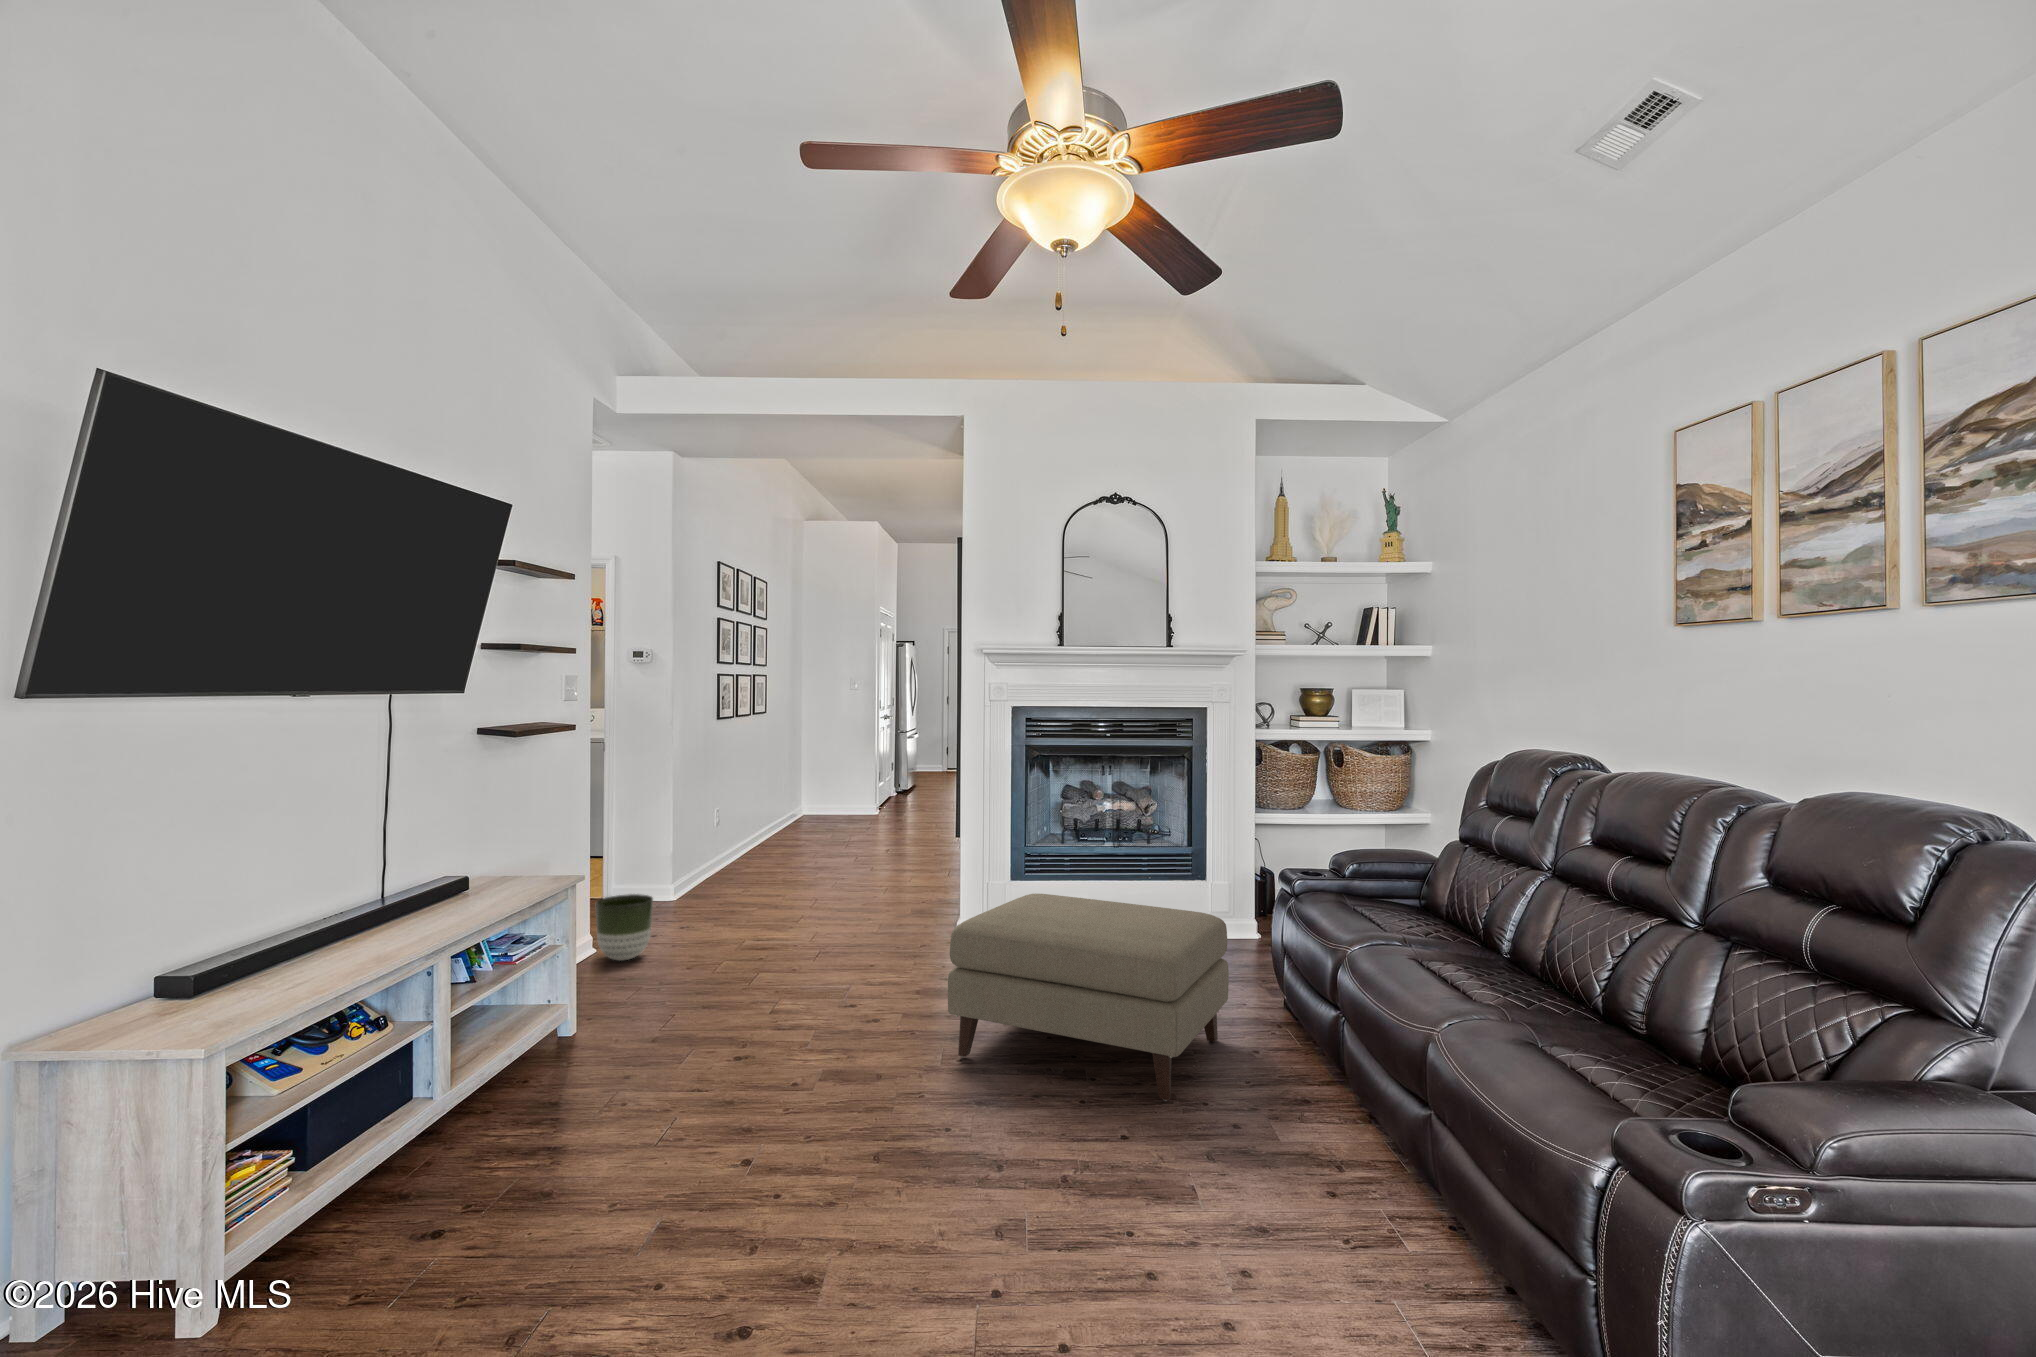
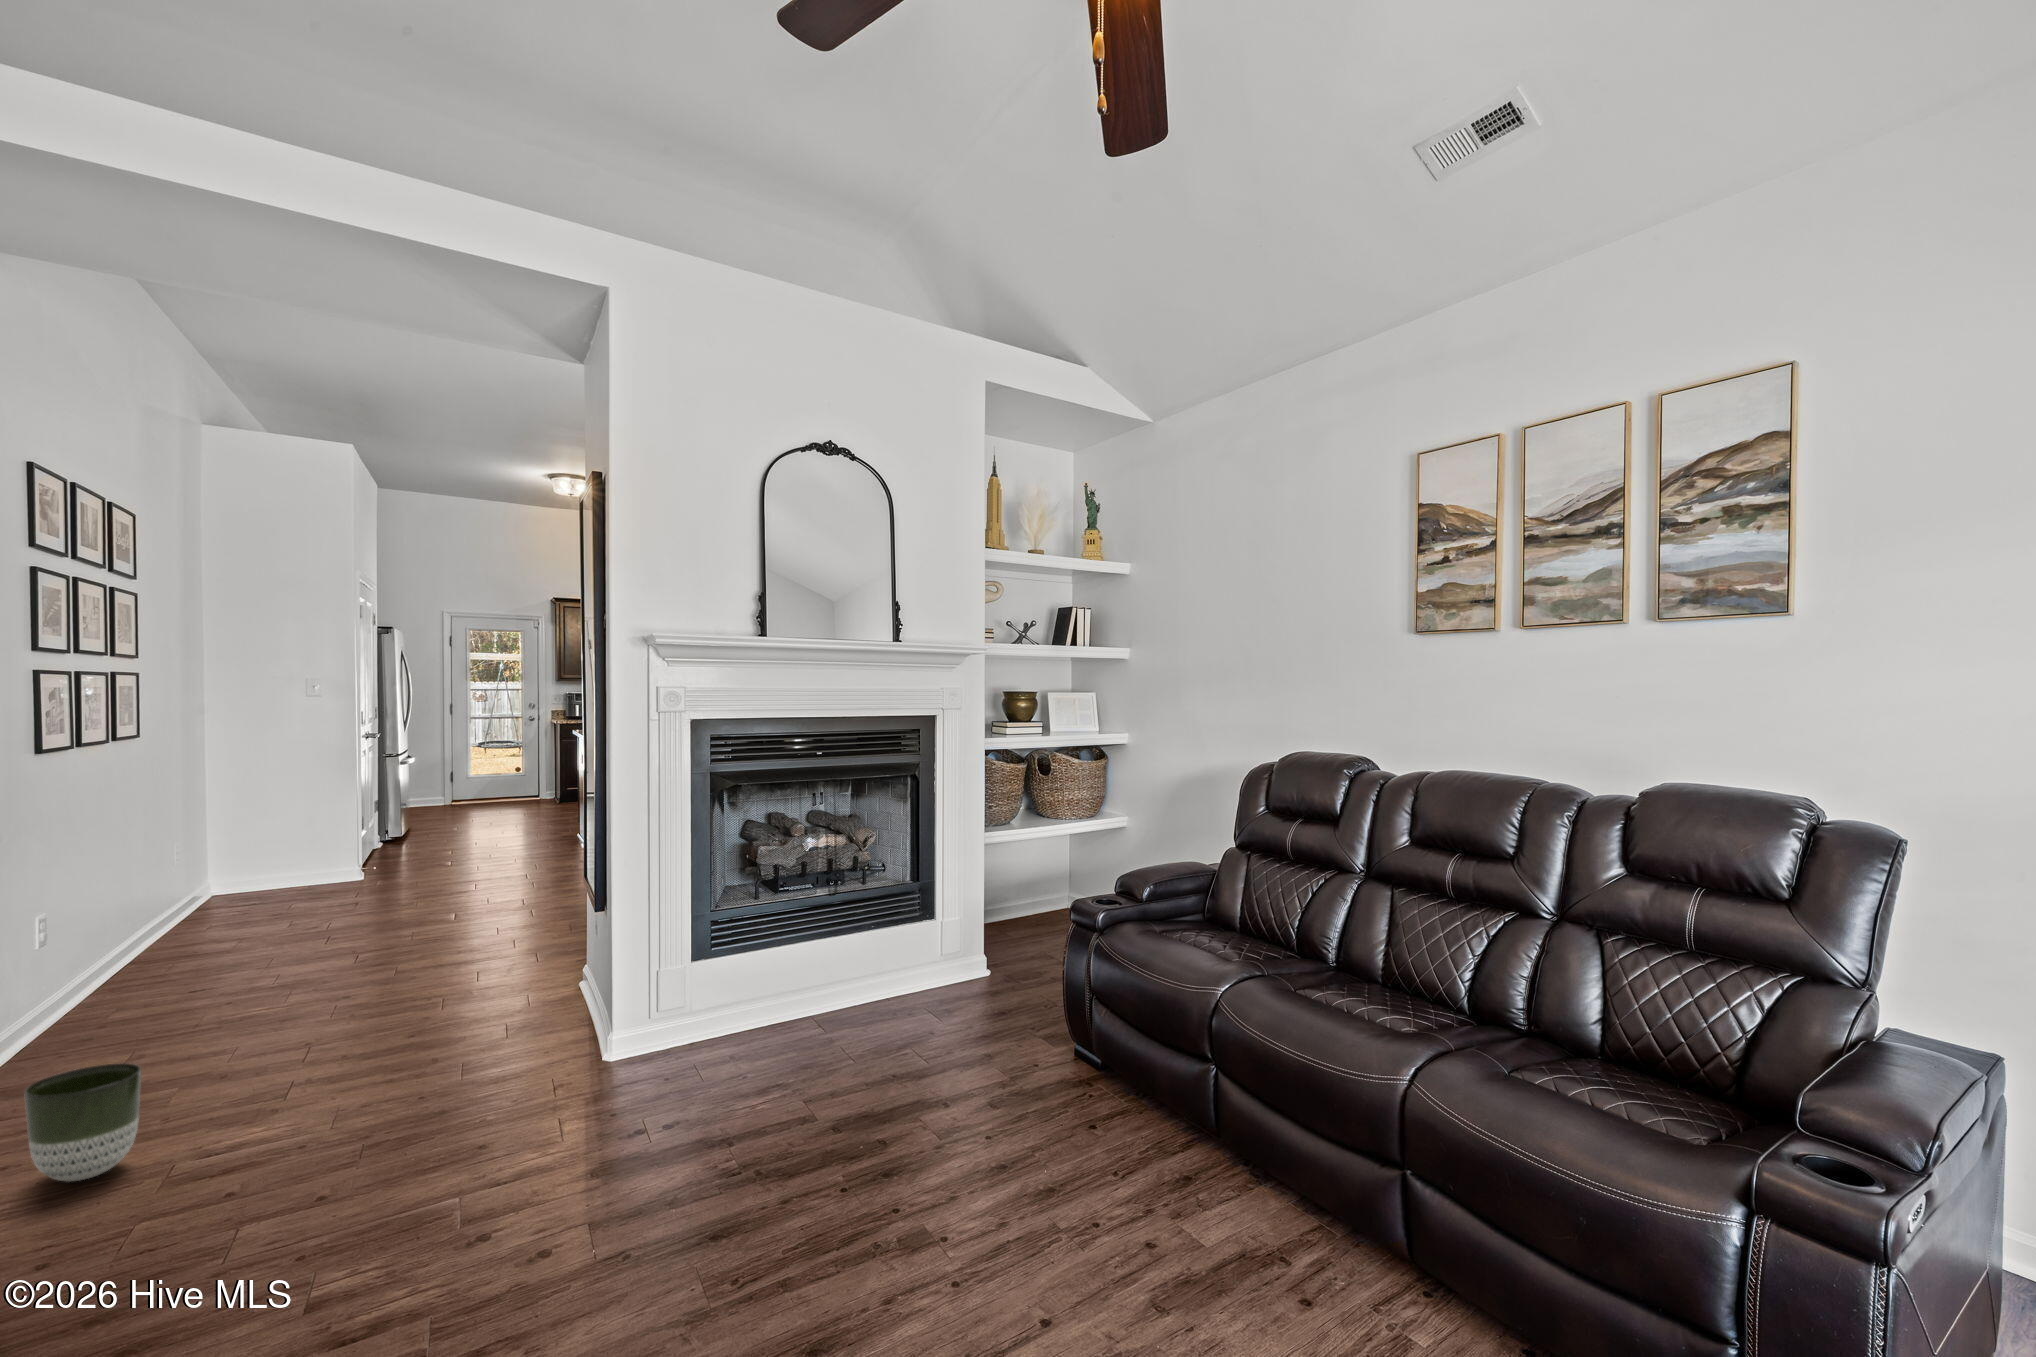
ottoman: present [948,894,1229,1101] -> none [754,962,1070,1199]

